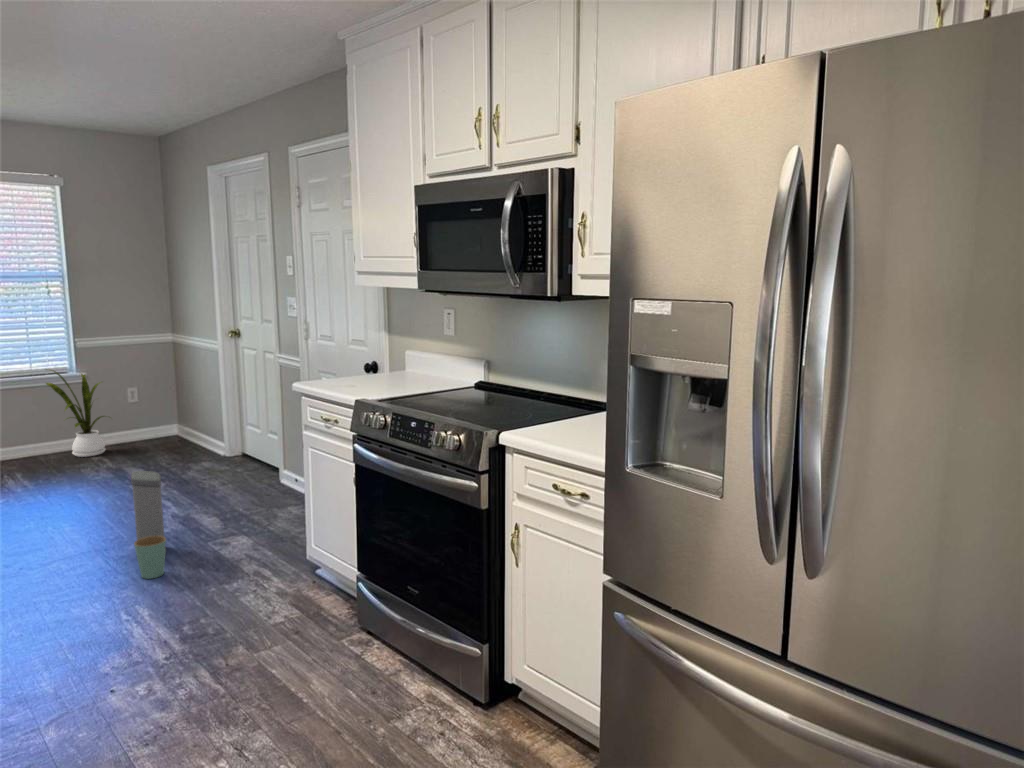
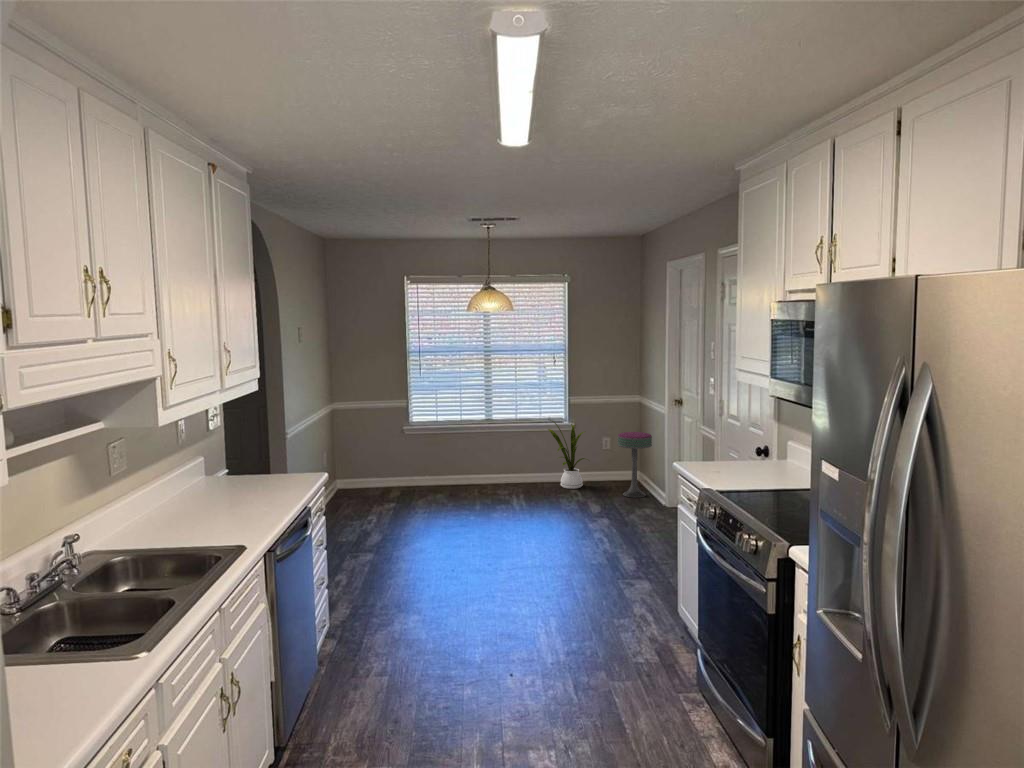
bar stool: none [153,375,199,454] -> present [618,432,652,498]
trash can: present [131,471,166,579] -> none [560,512,589,598]

